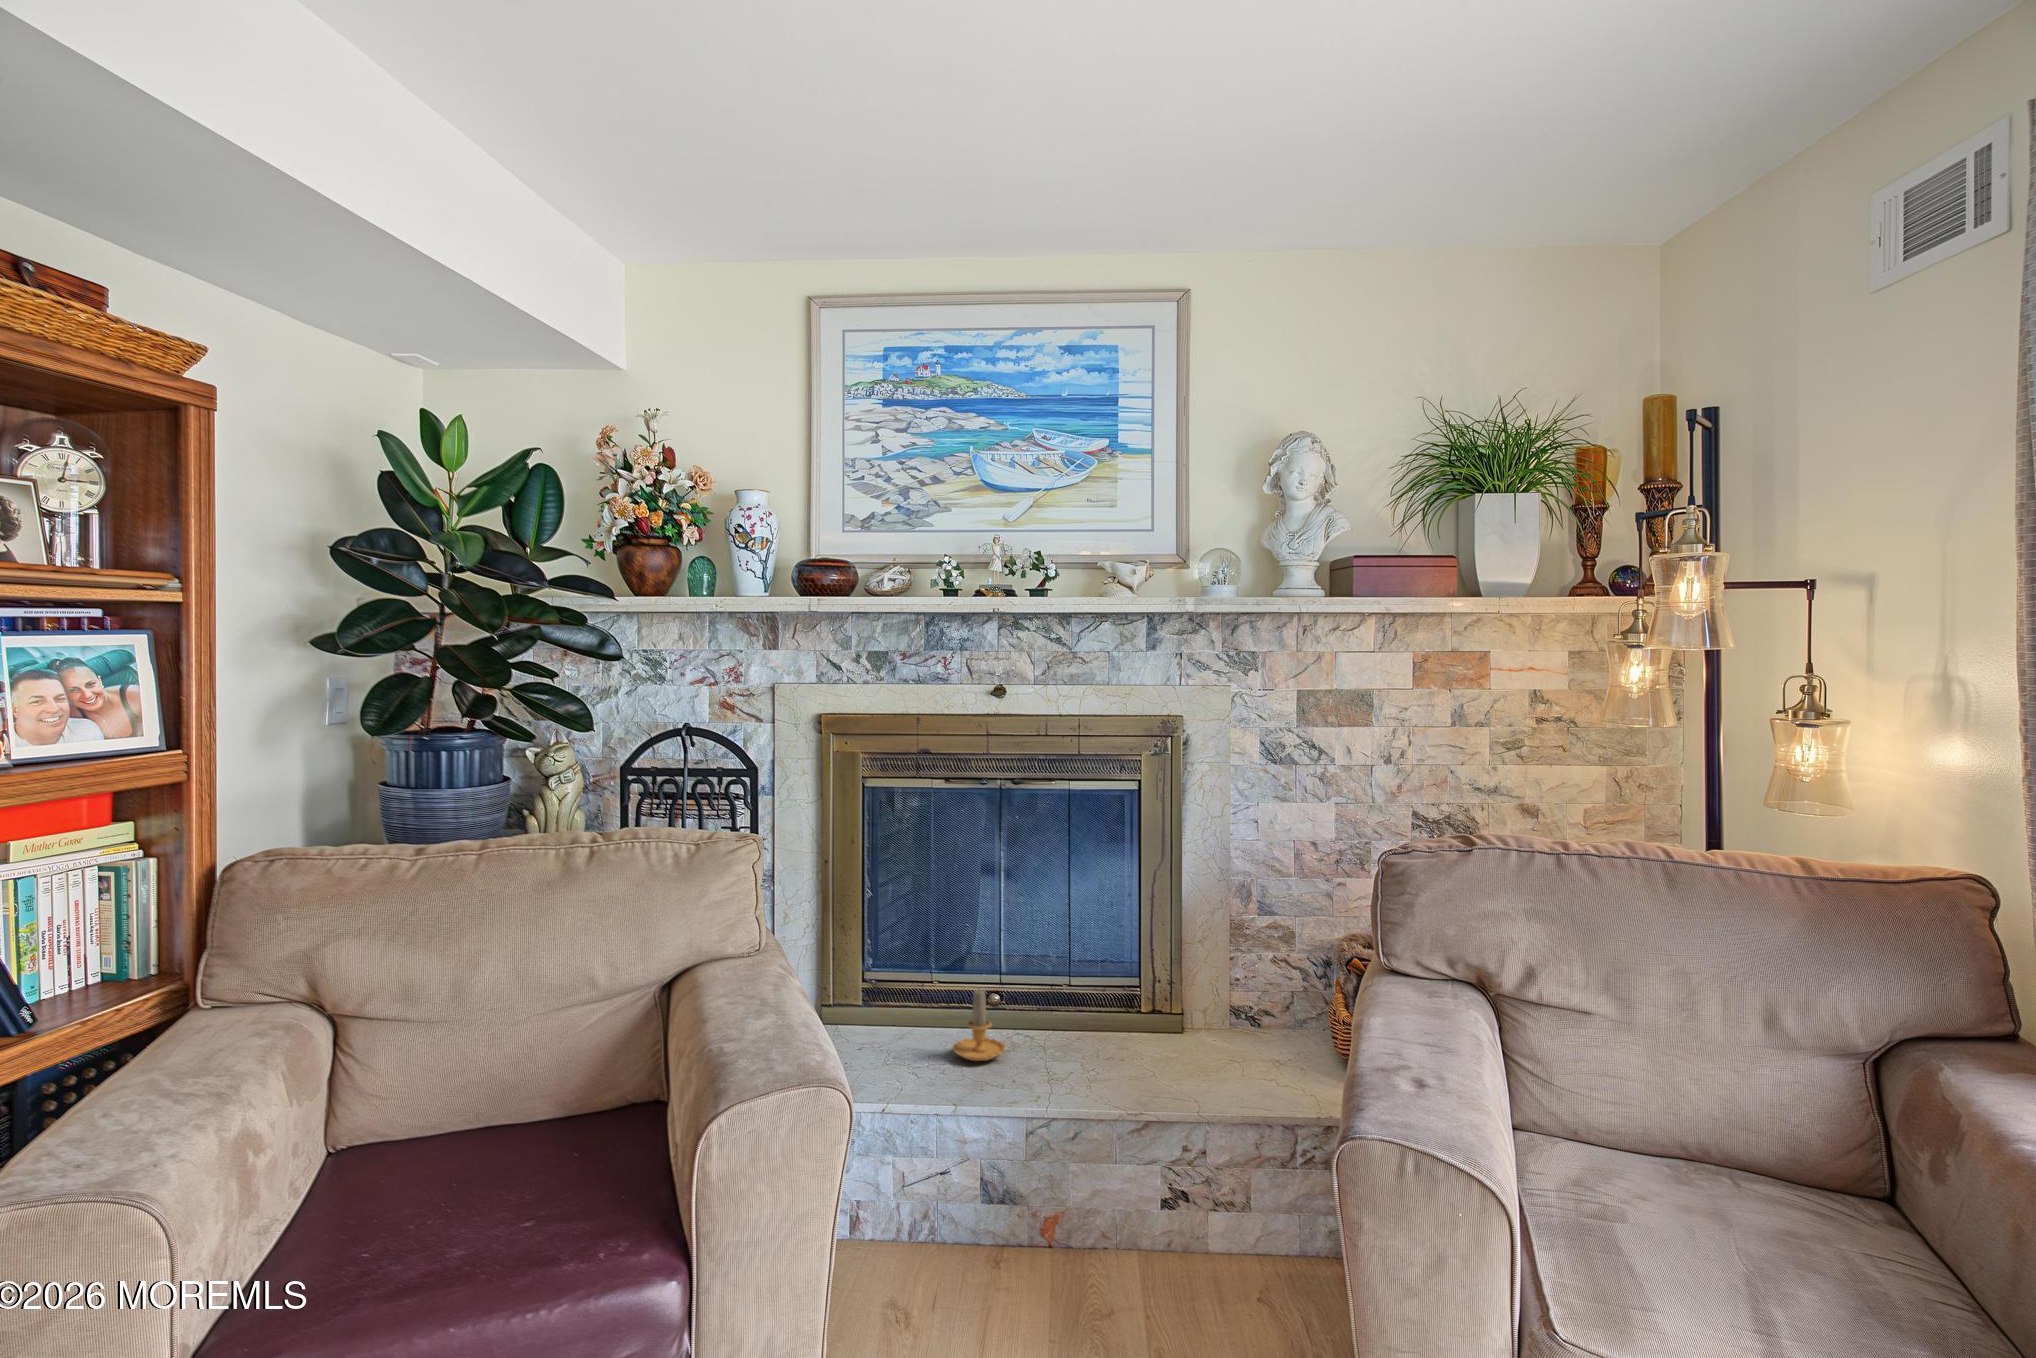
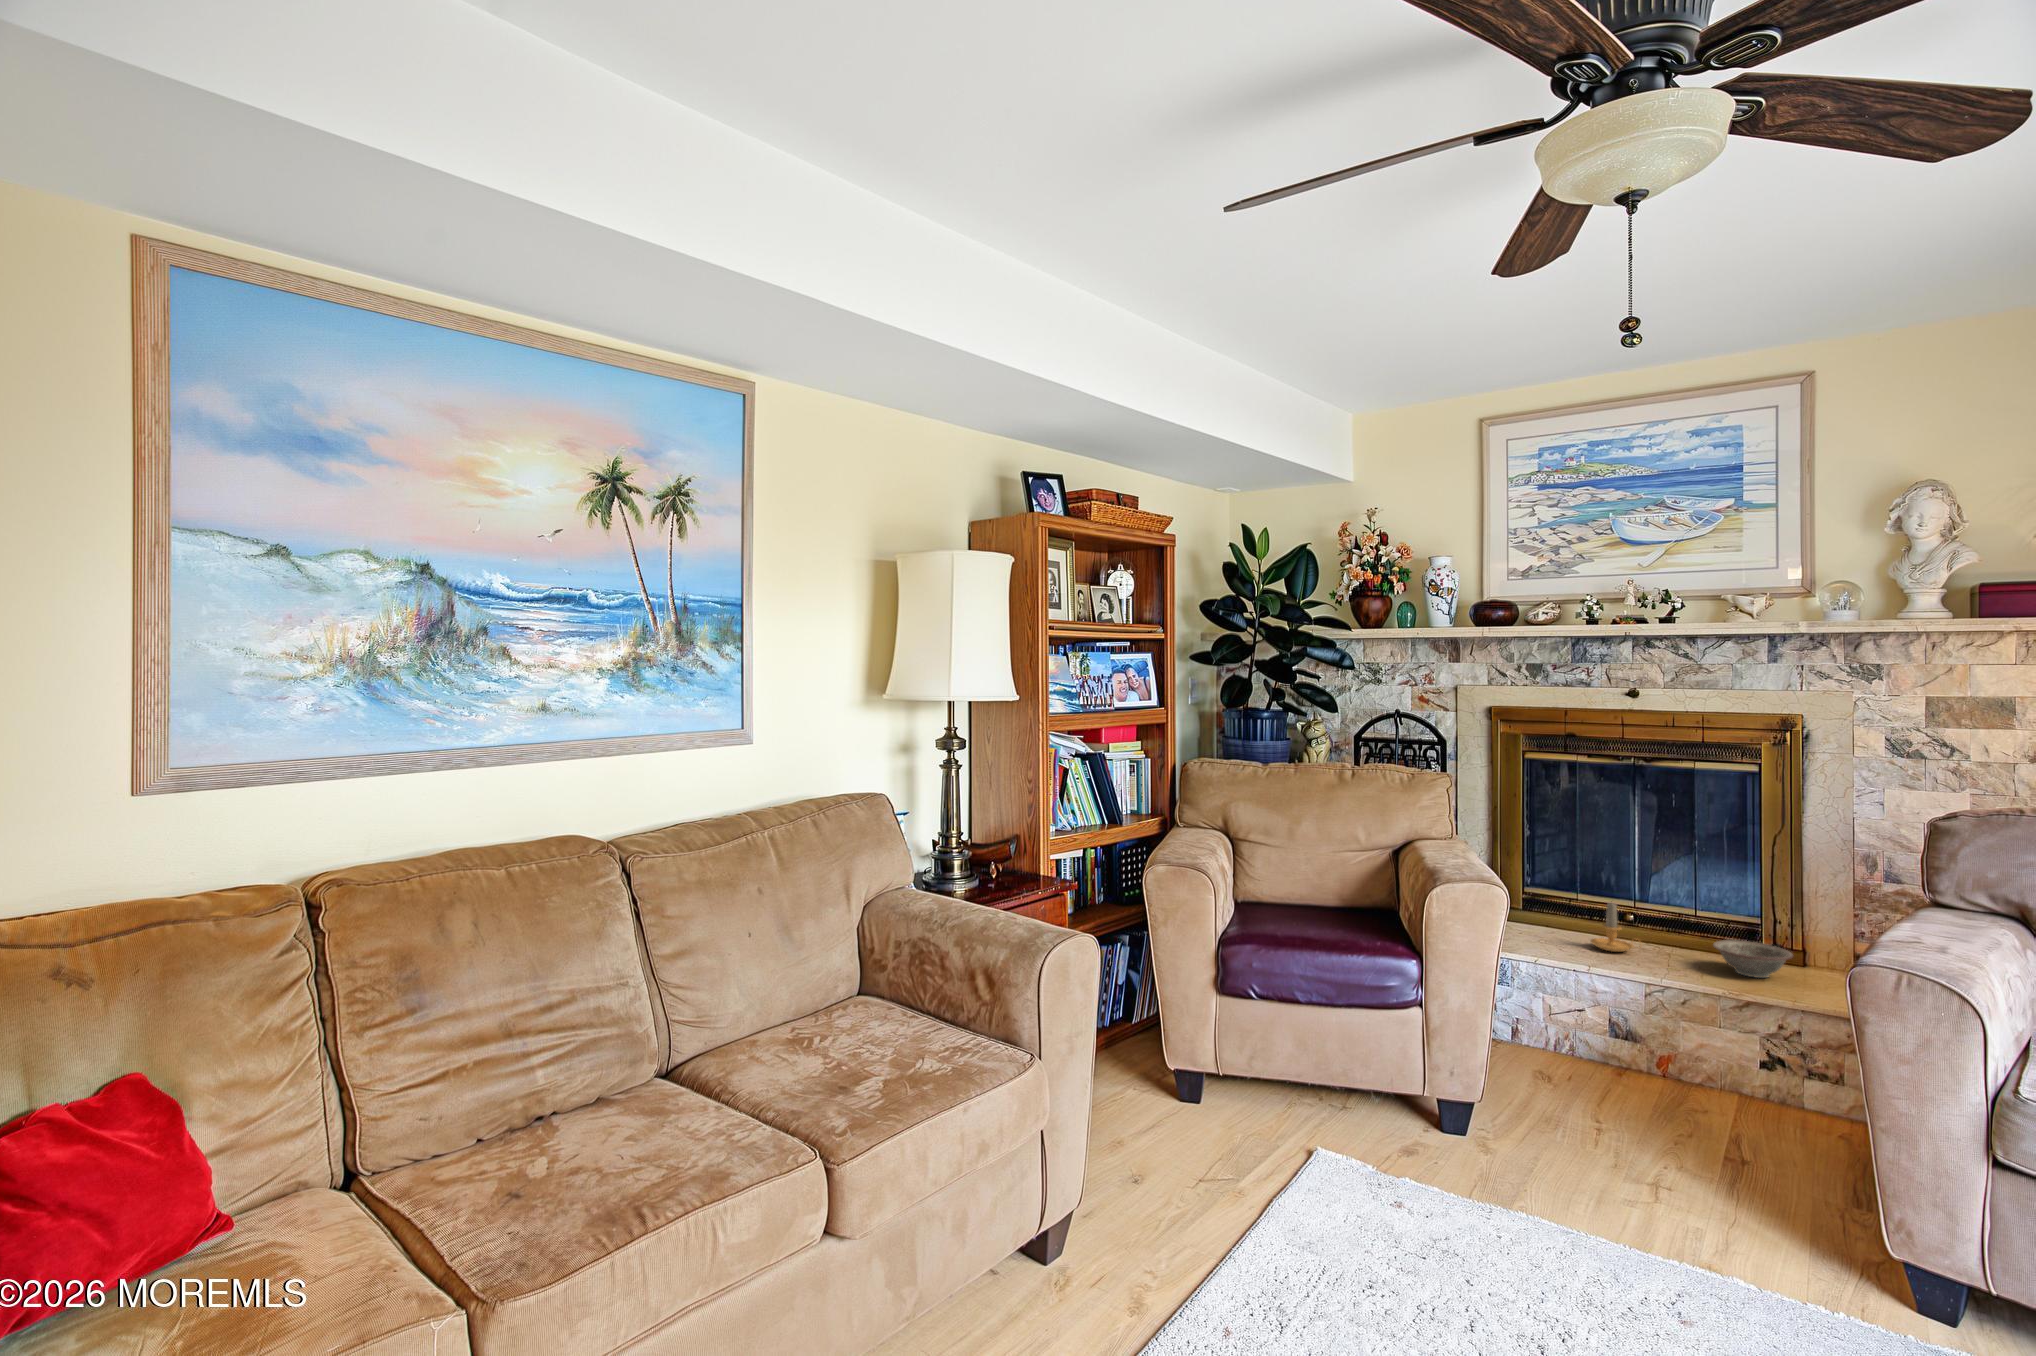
decorative bowl: none [1098,1017,1185,1071] -> present [1713,940,1793,978]

